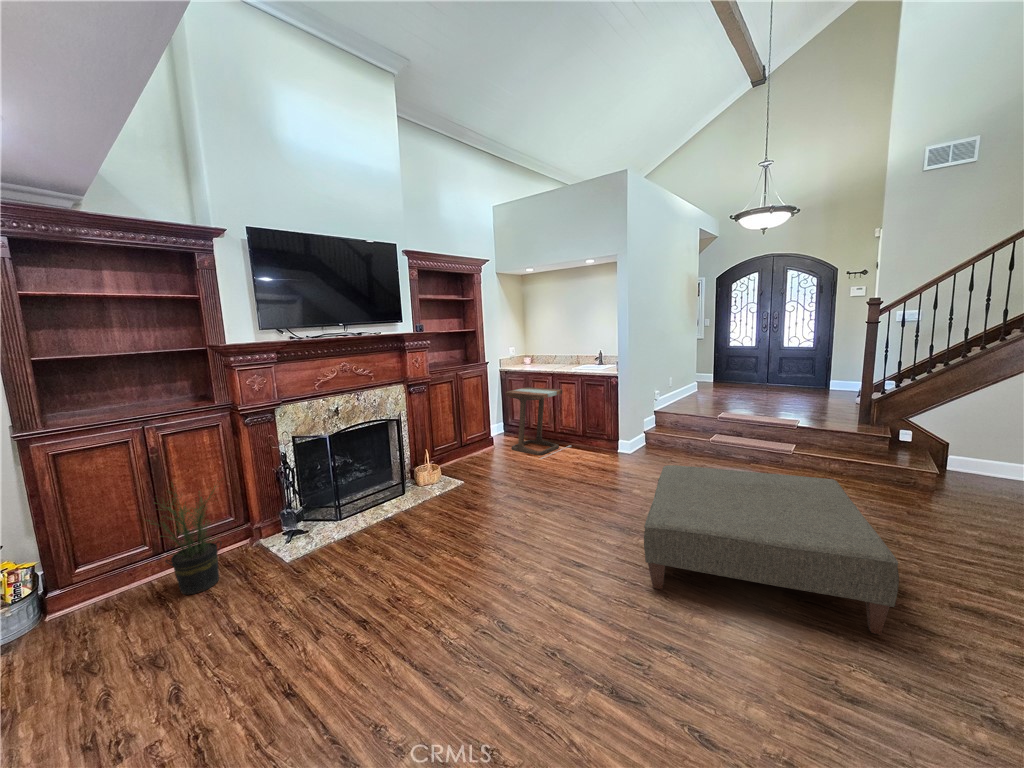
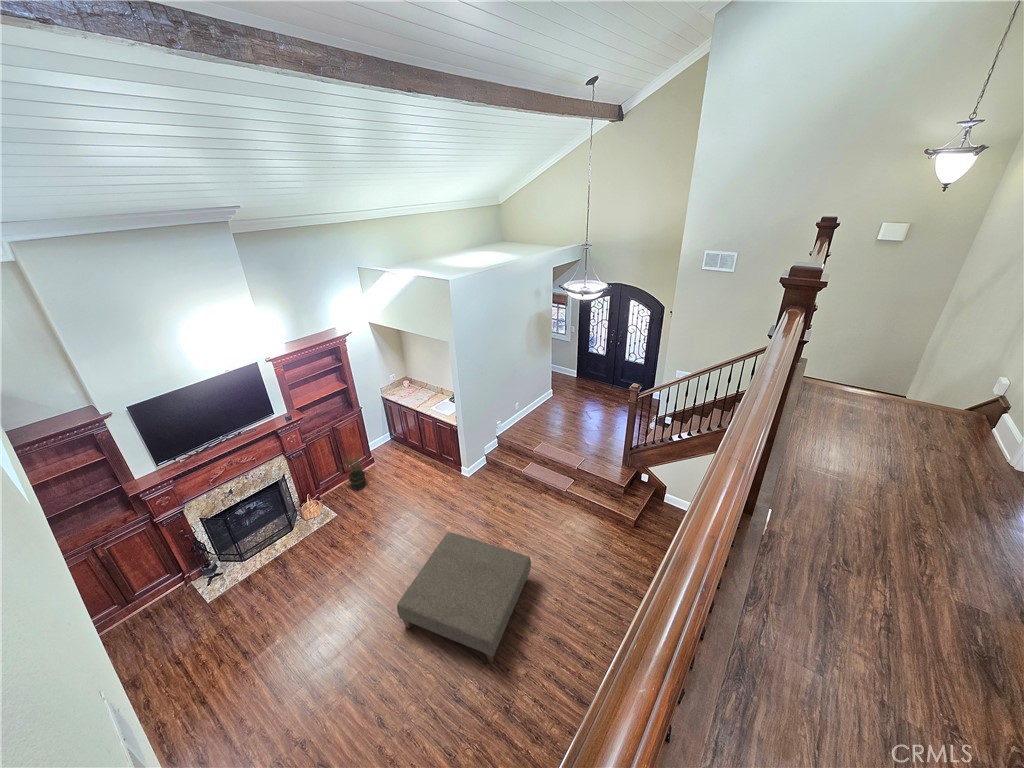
side table: present [506,387,562,458] -> none [377,419,431,483]
potted plant: present [148,485,222,595] -> present [345,454,366,490]

